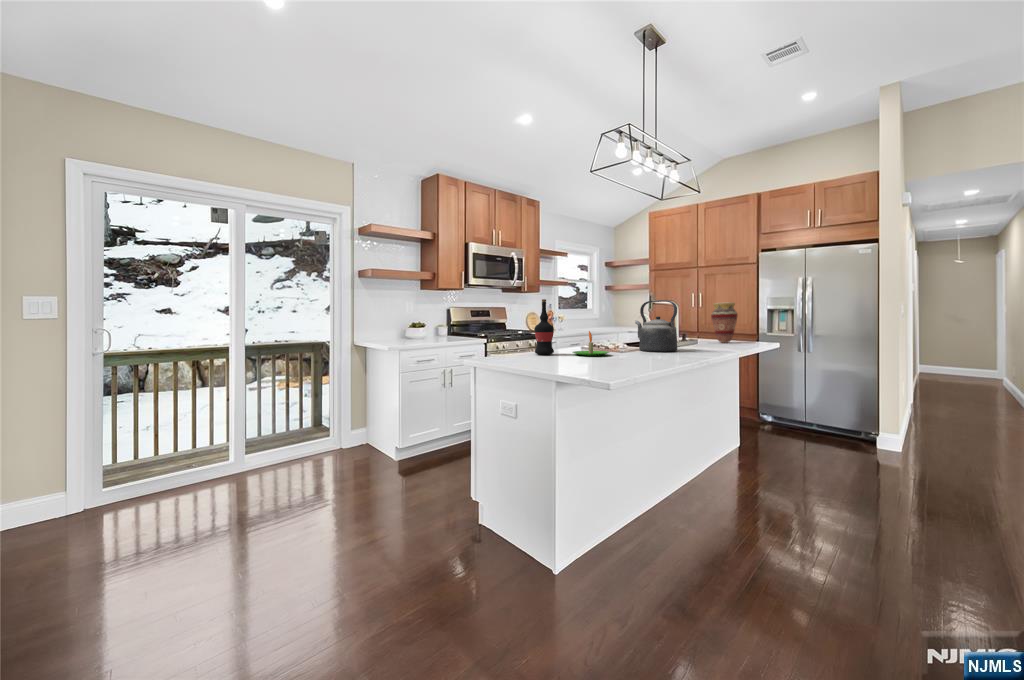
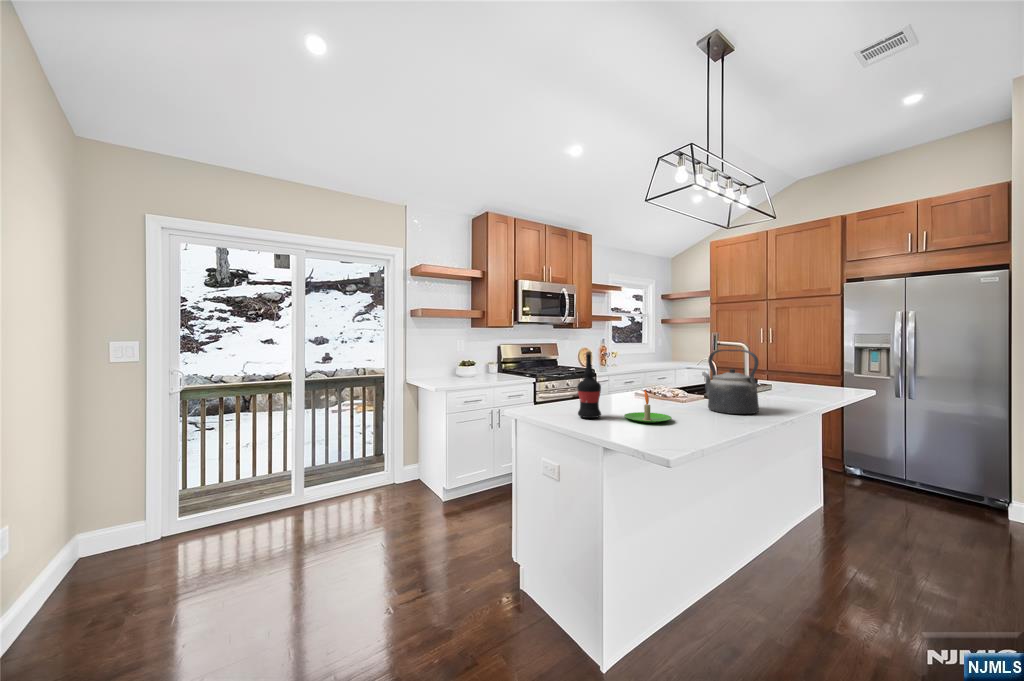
vase: present [711,302,737,343] -> none [794,345,829,393]

